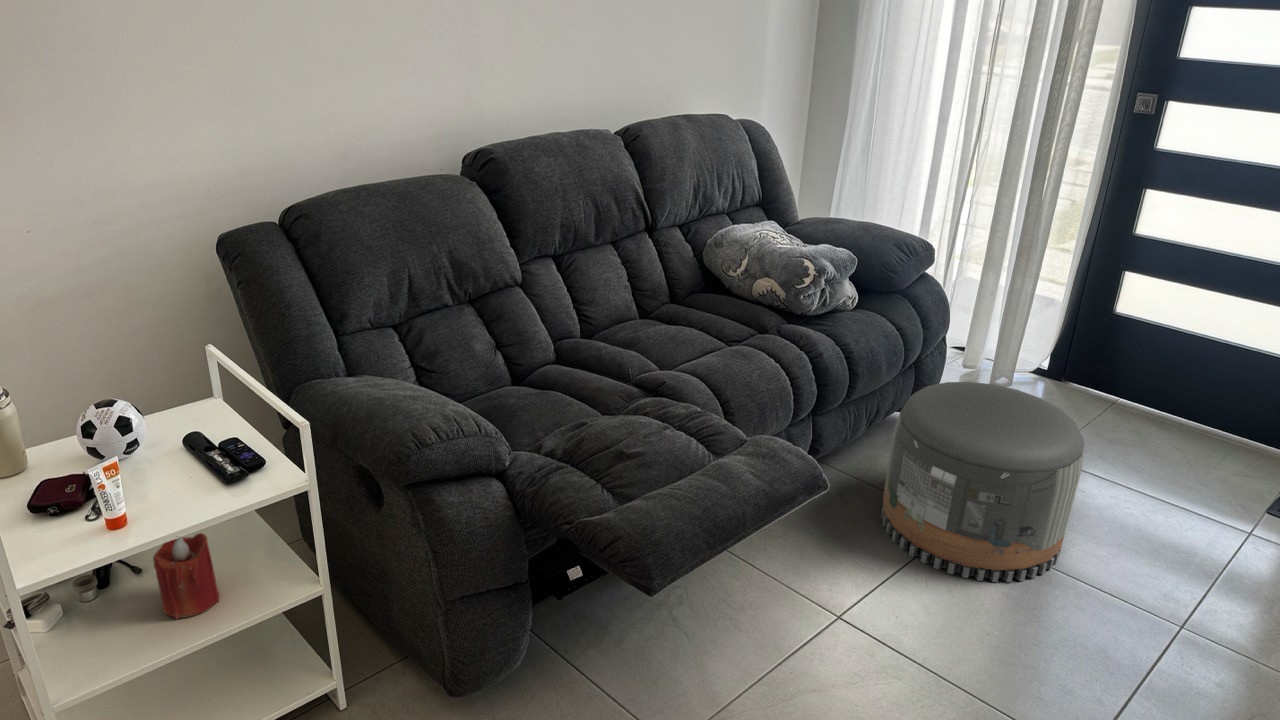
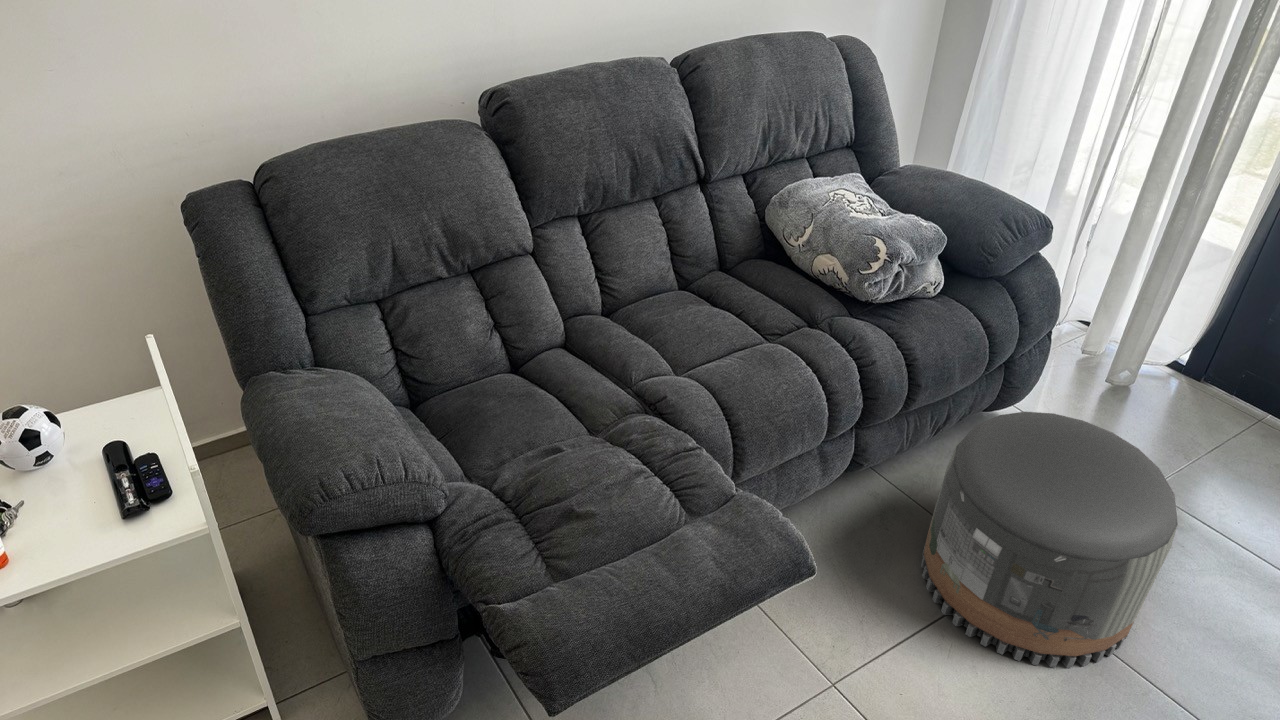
candle: present [153,533,219,619] -> none [53,559,132,645]

